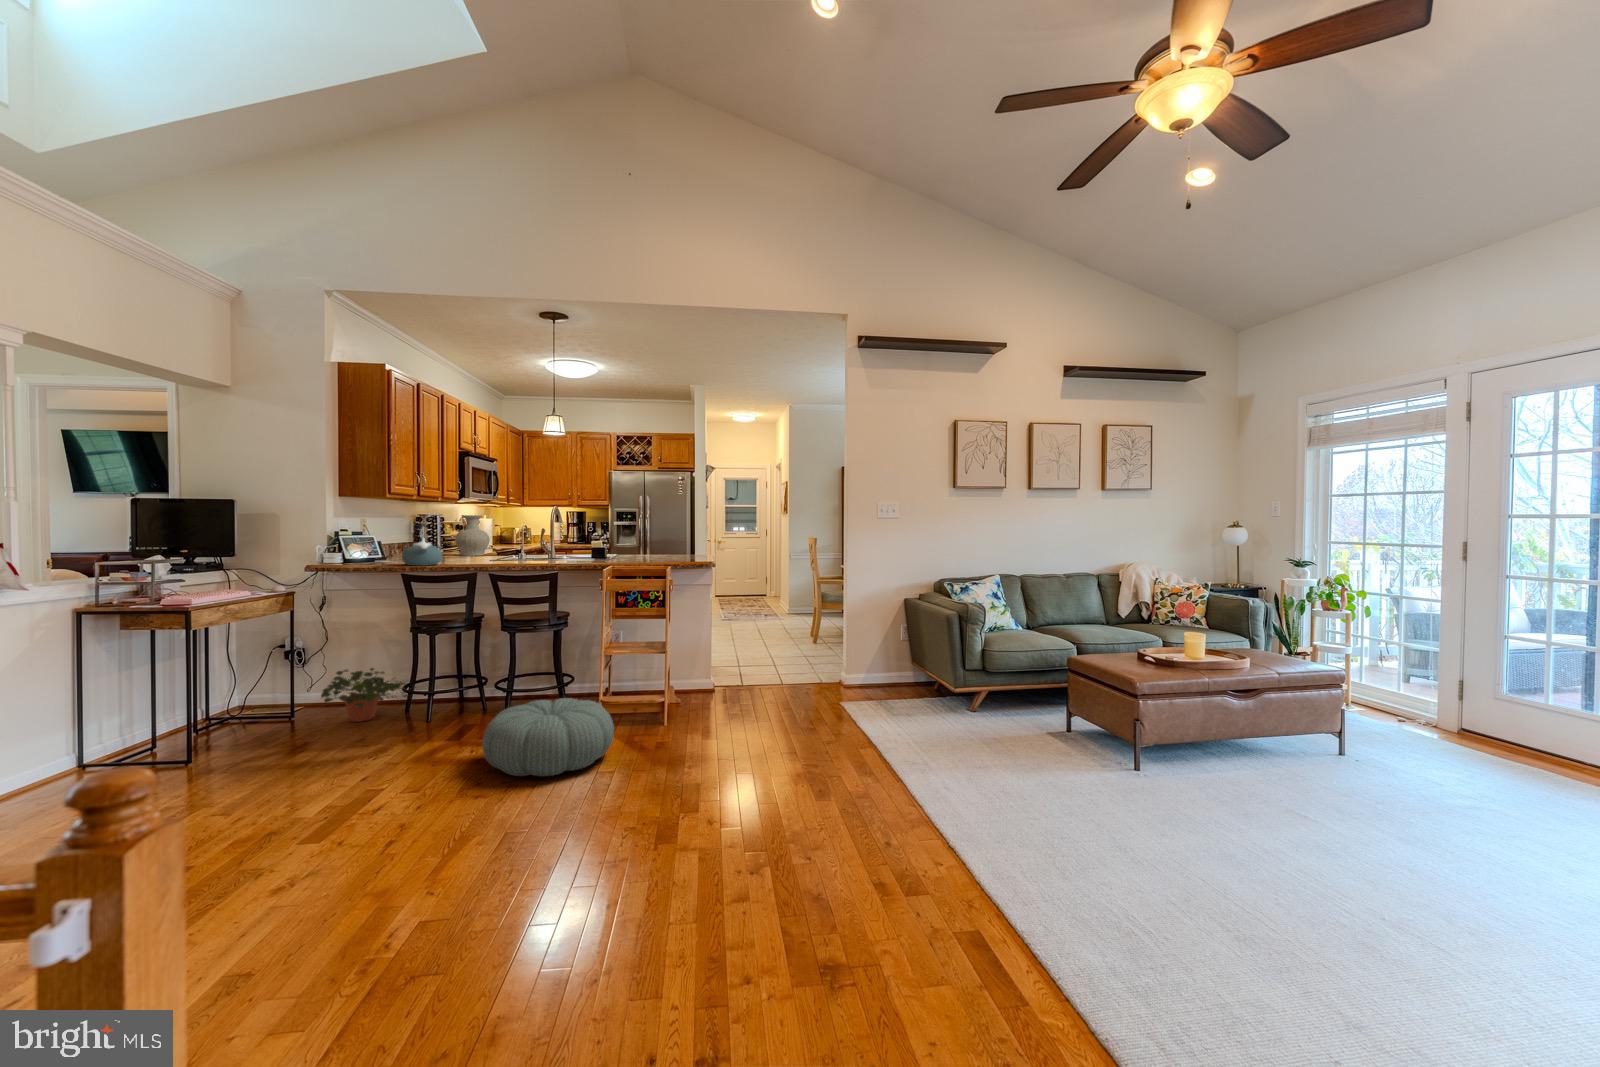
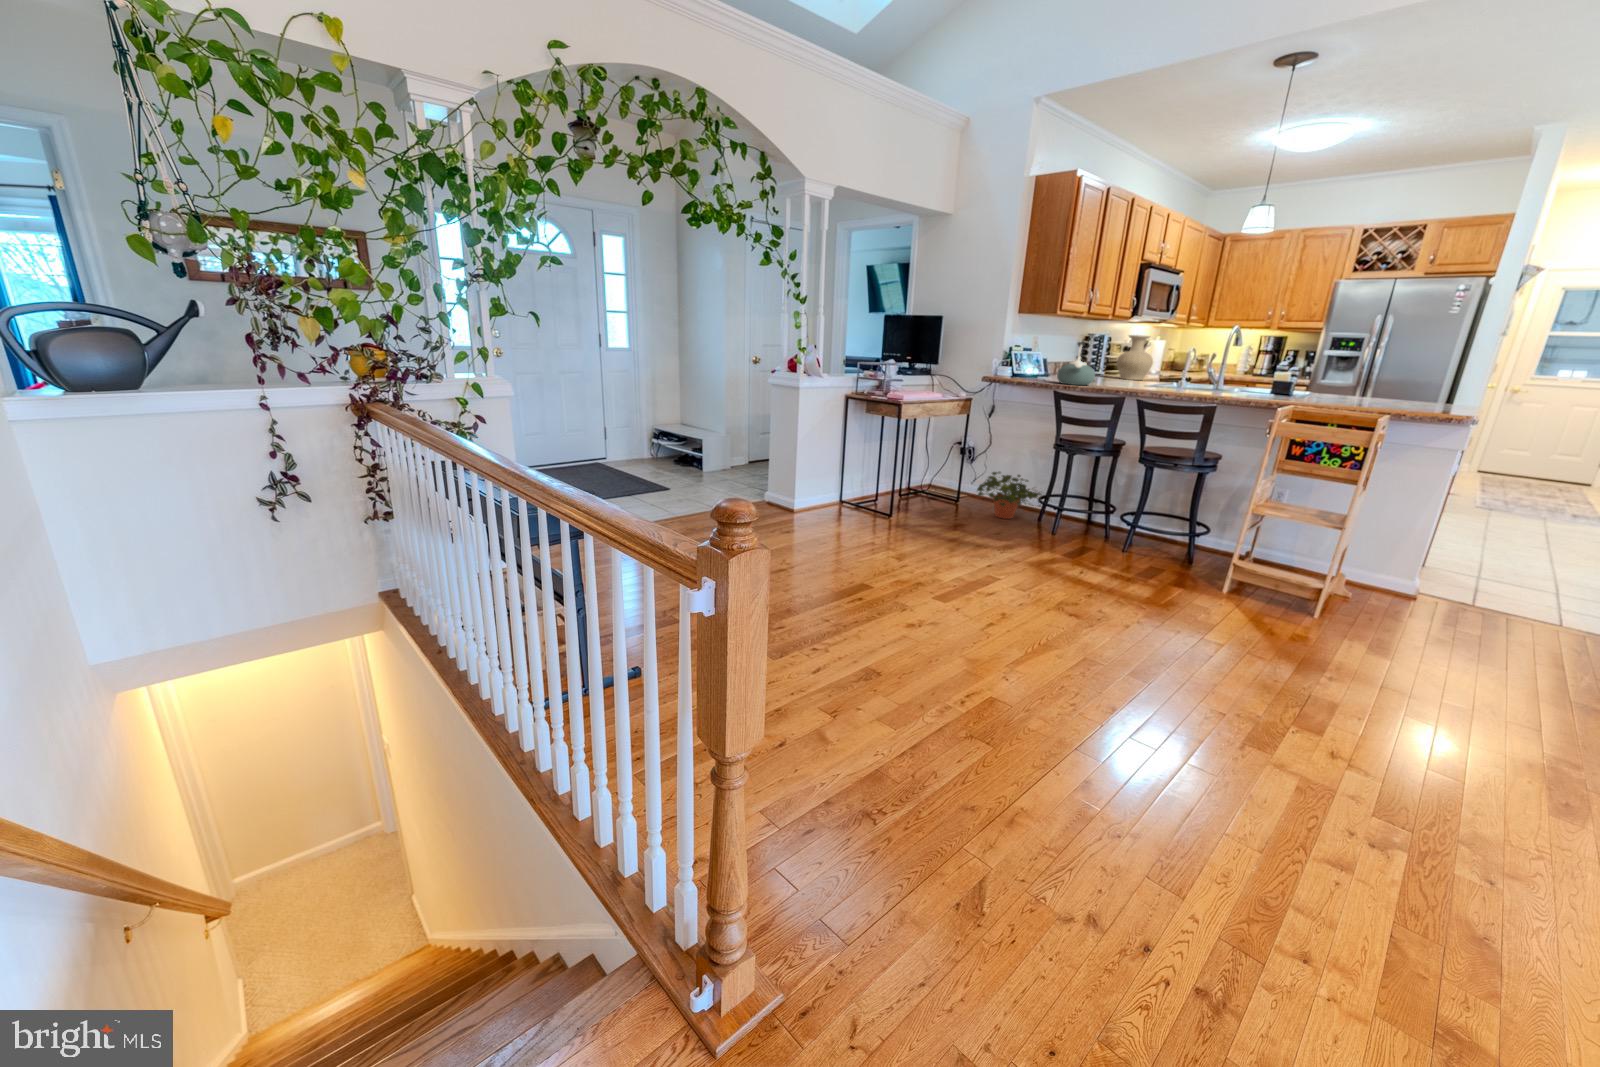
pouf: present [482,698,614,777] -> none [1088,542,1239,629]

